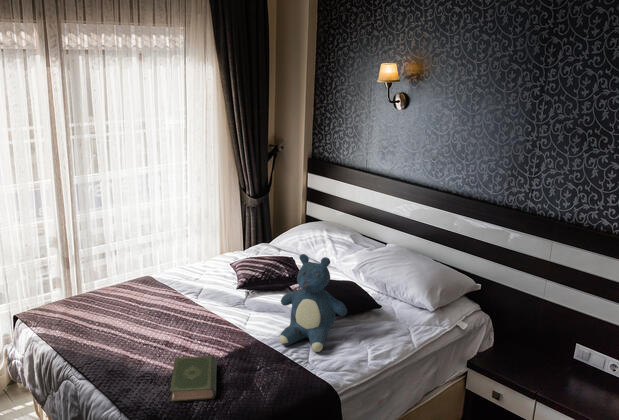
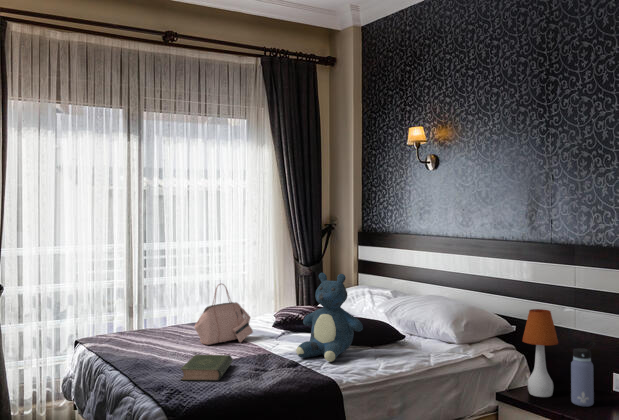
handbag: none [160,258,221,326] -> present [194,284,253,344]
table lamp: none [497,283,532,365] -> present [522,309,558,397]
water bottle: none [540,323,571,380] -> present [571,342,595,406]

